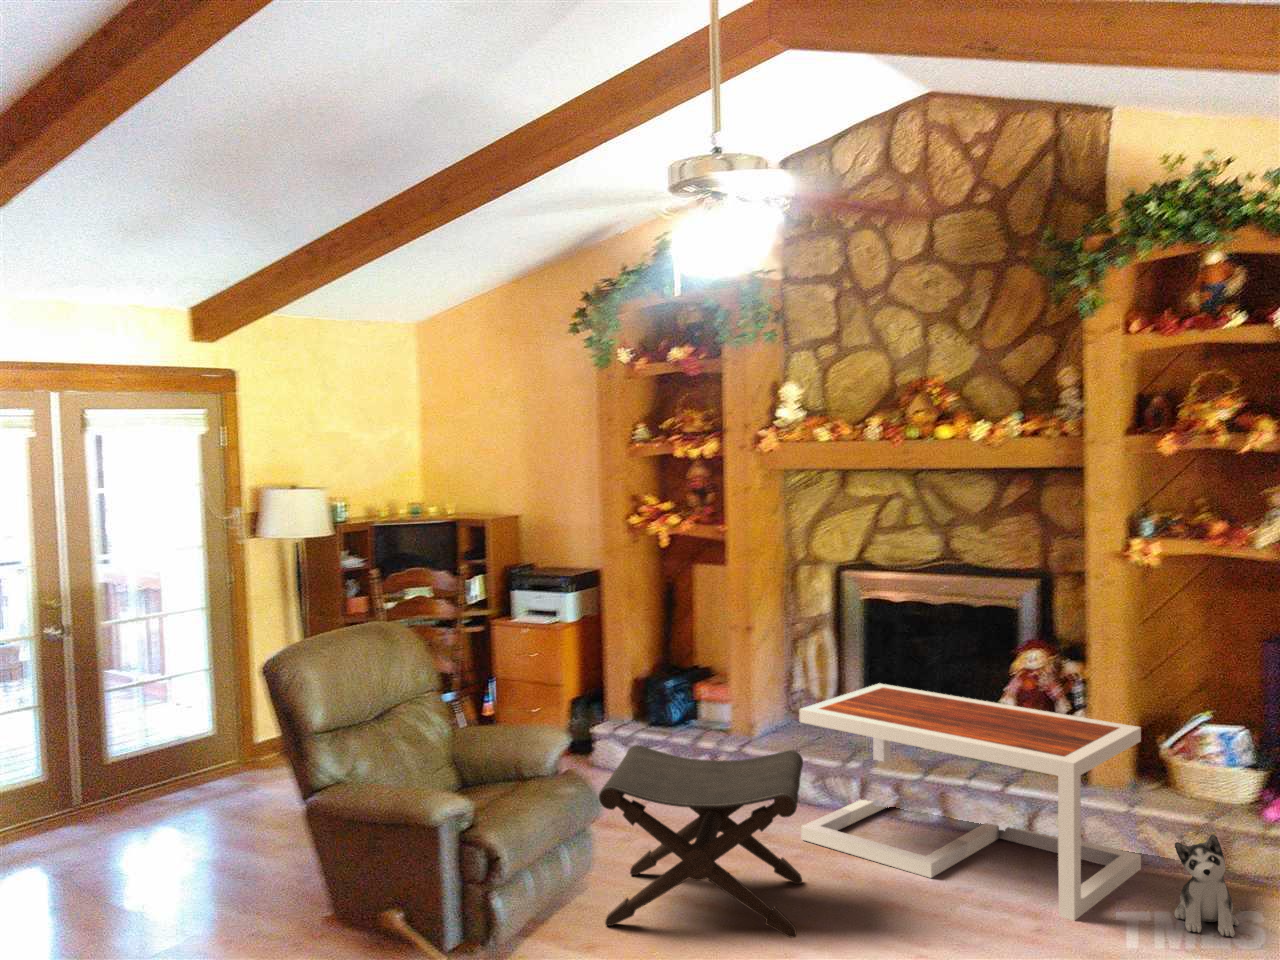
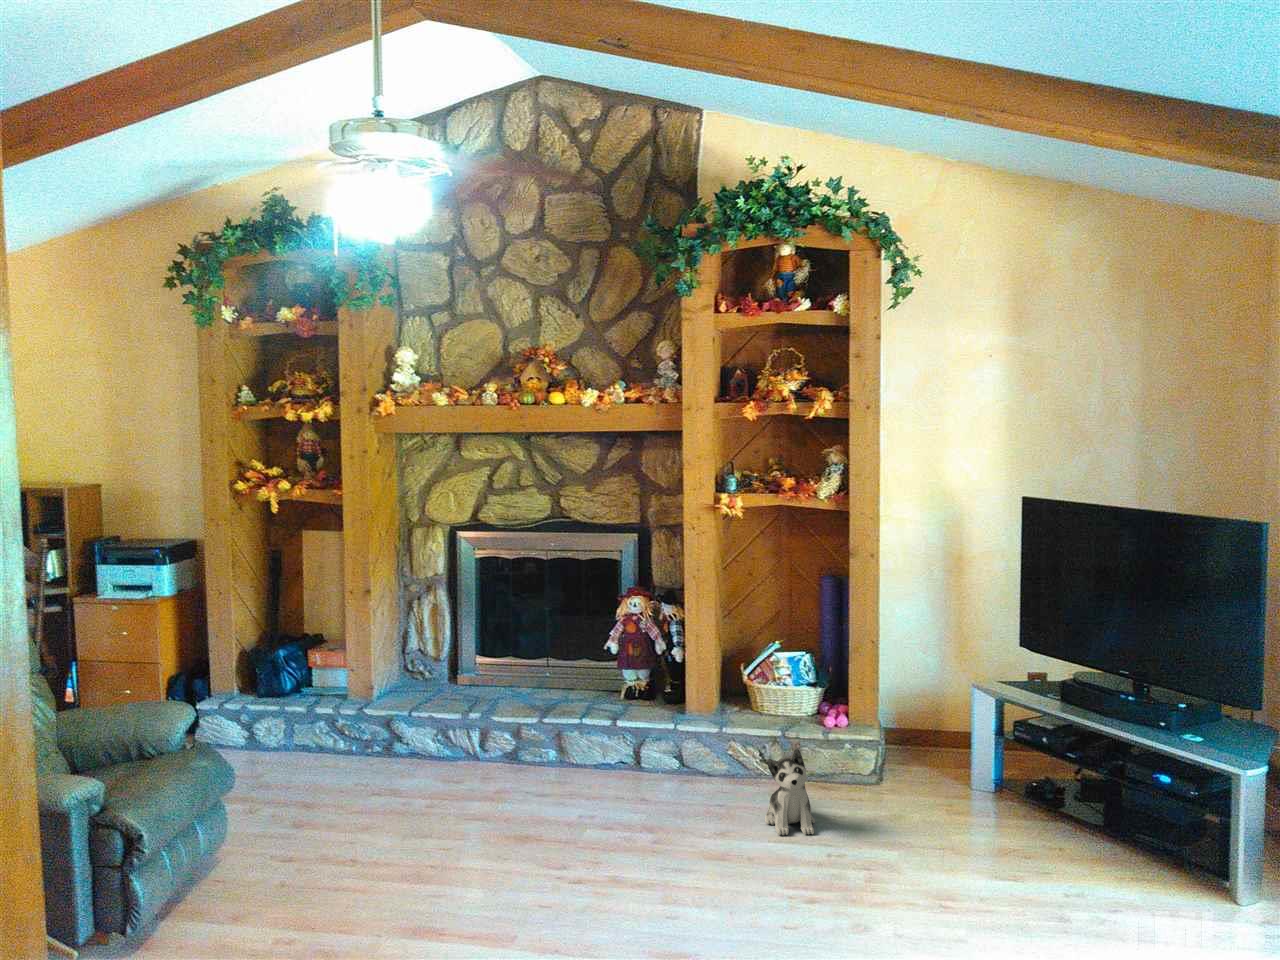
coffee table: present [799,683,1141,921] -> none [425,637,731,841]
footstool: present [599,745,803,938] -> none [213,713,436,928]

